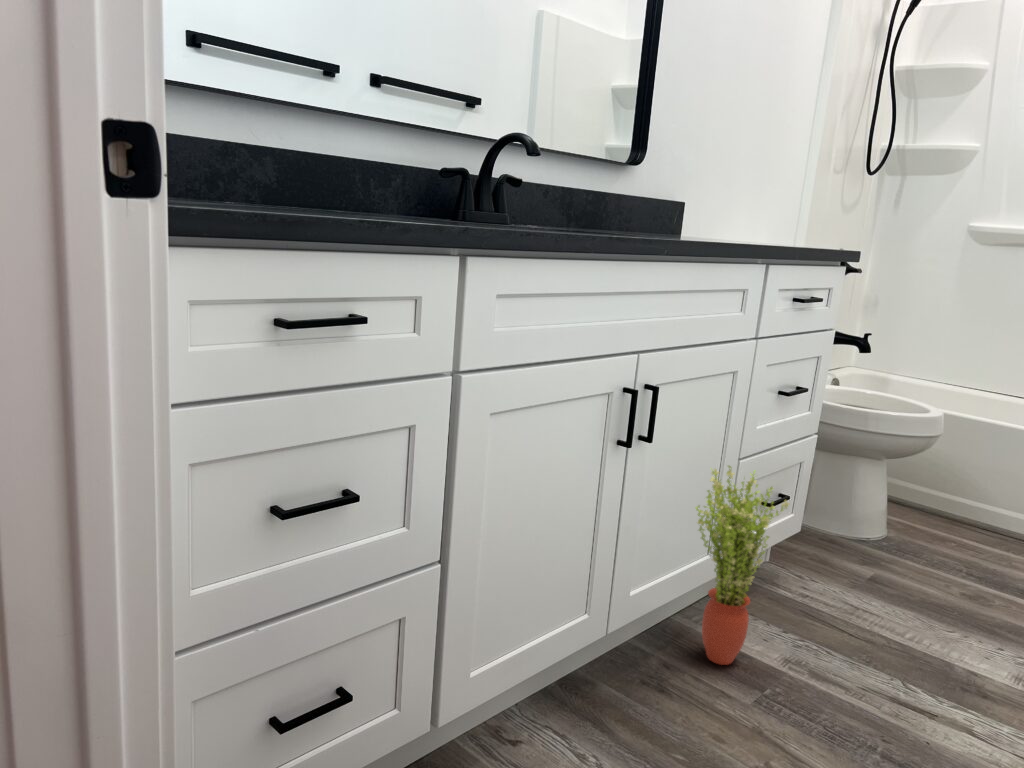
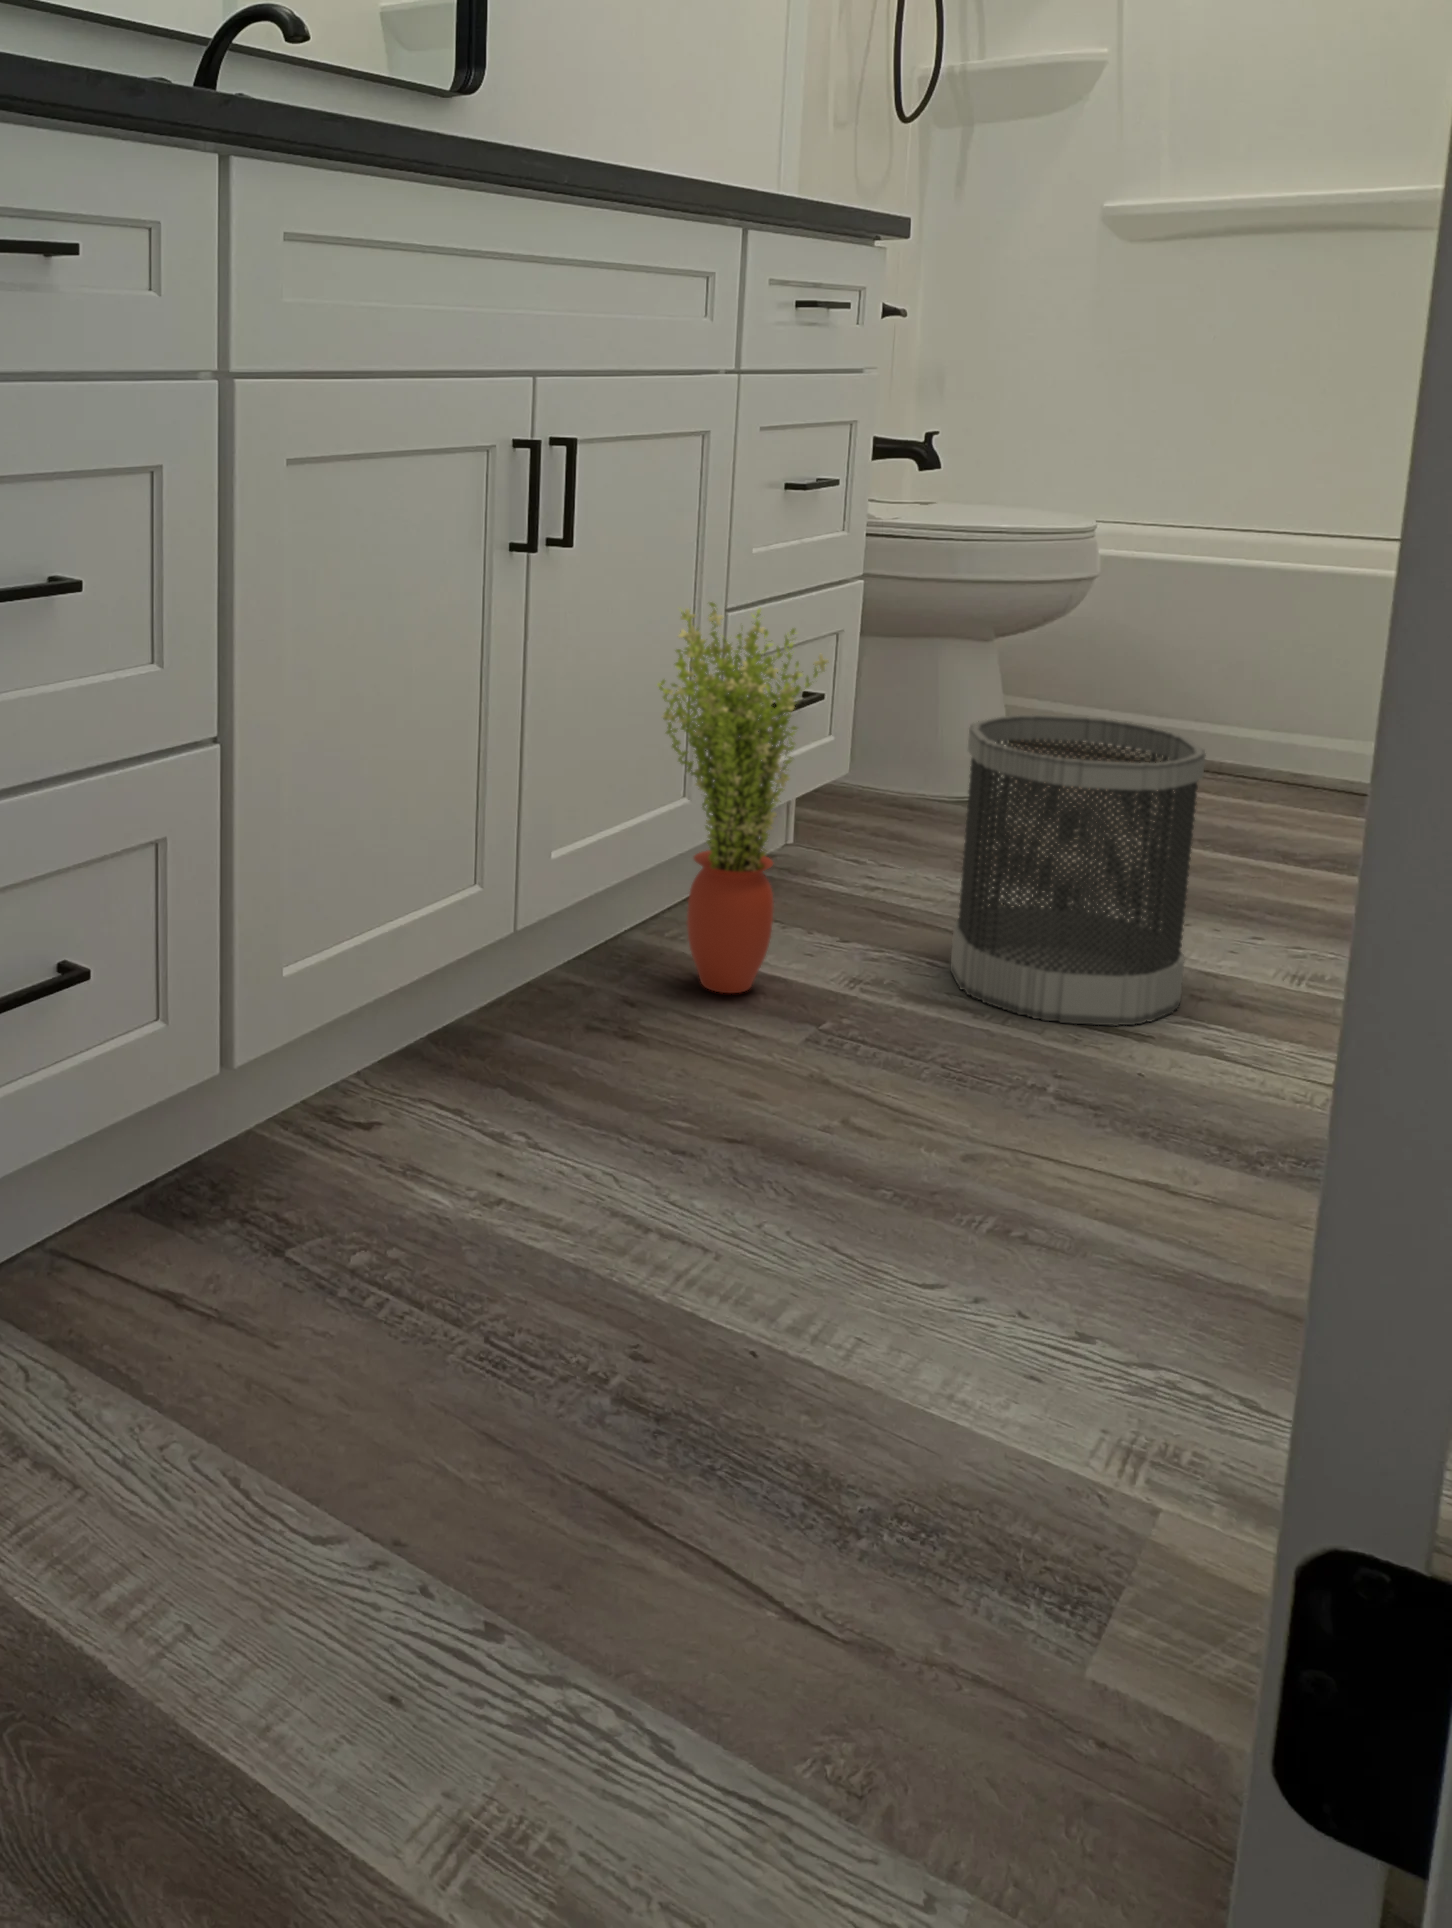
wastebasket: none [842,531,1001,718] -> present [950,715,1206,1026]

